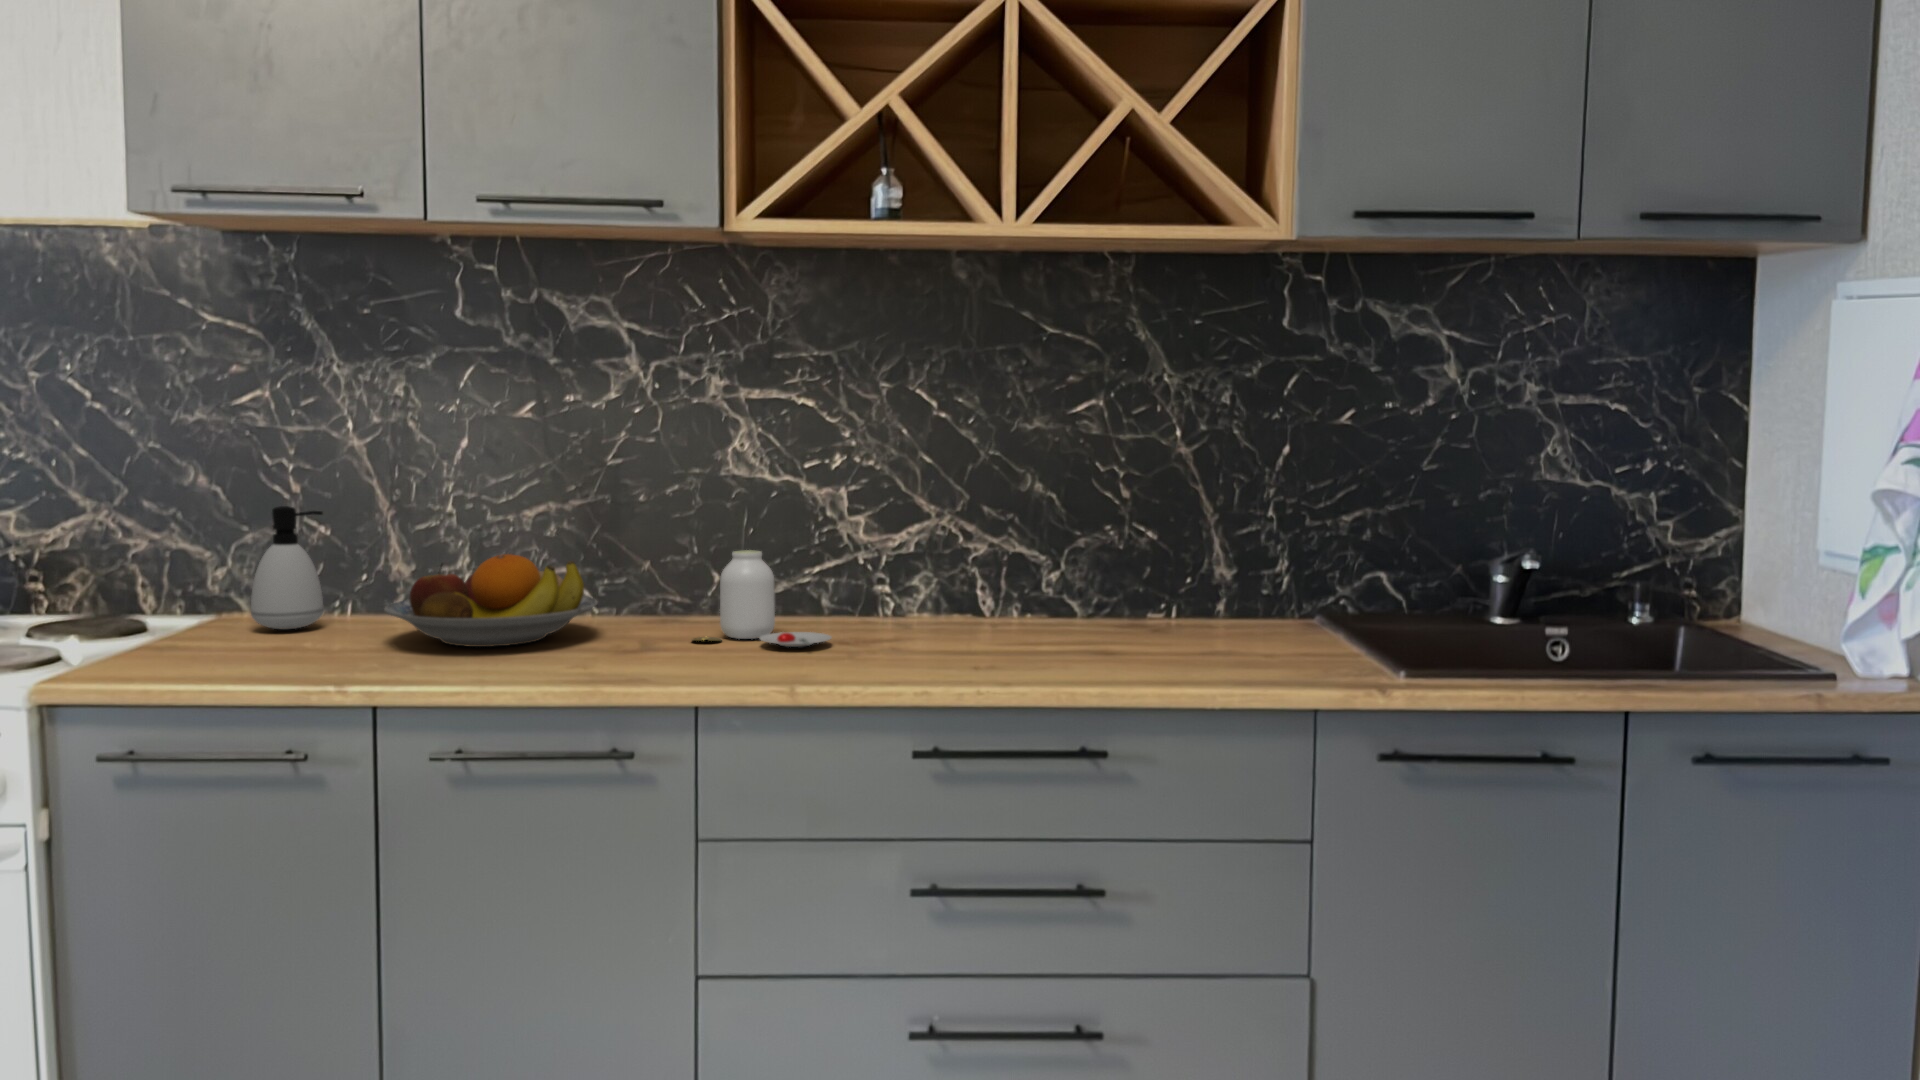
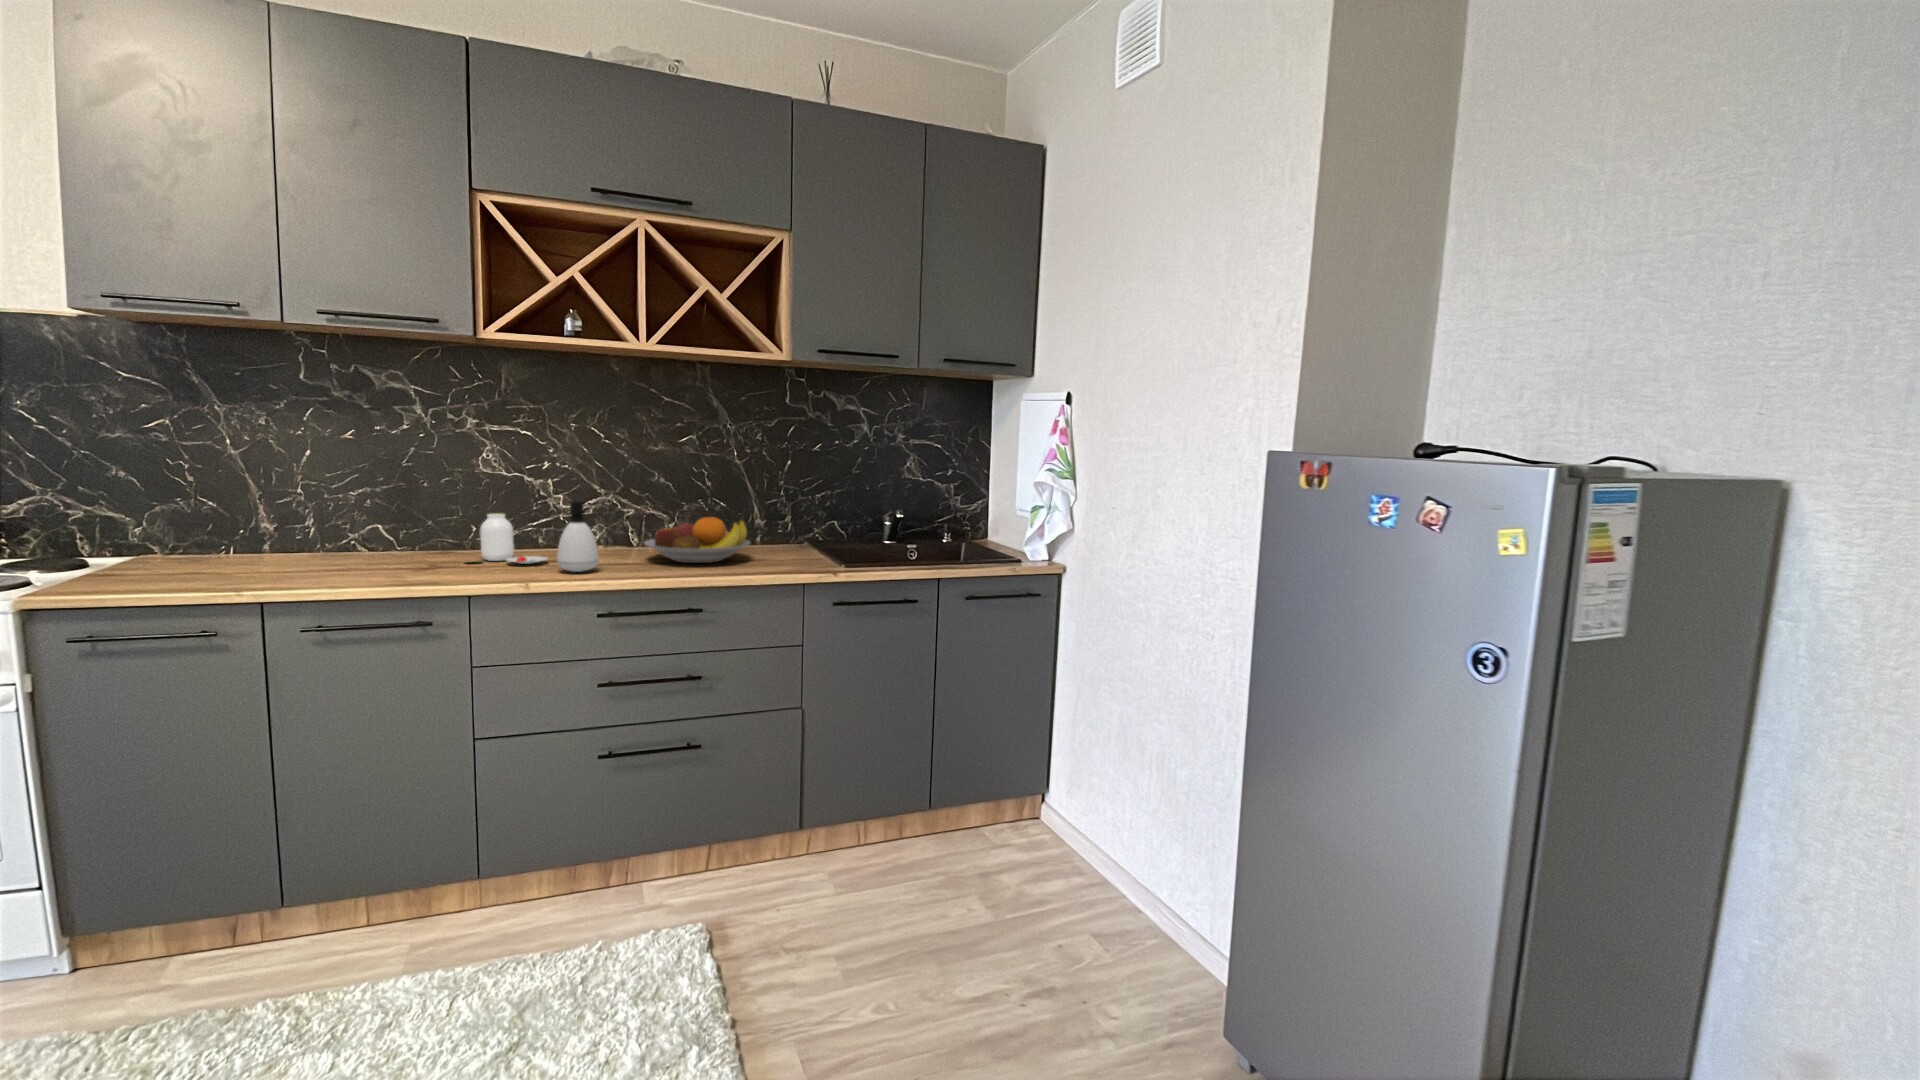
soap dispenser: present [251,506,324,630] -> present [557,501,599,572]
fruit bowl: present [384,554,598,647] -> present [644,517,750,563]

